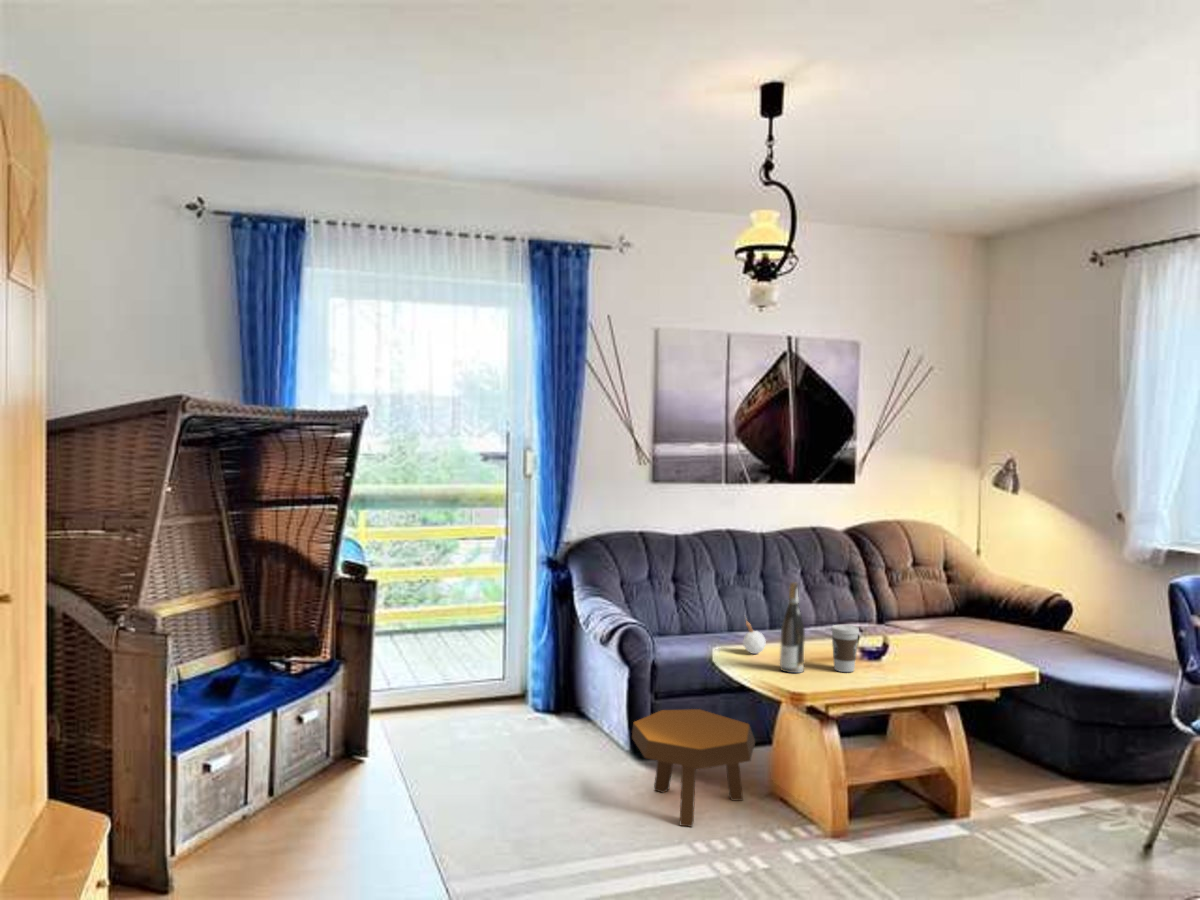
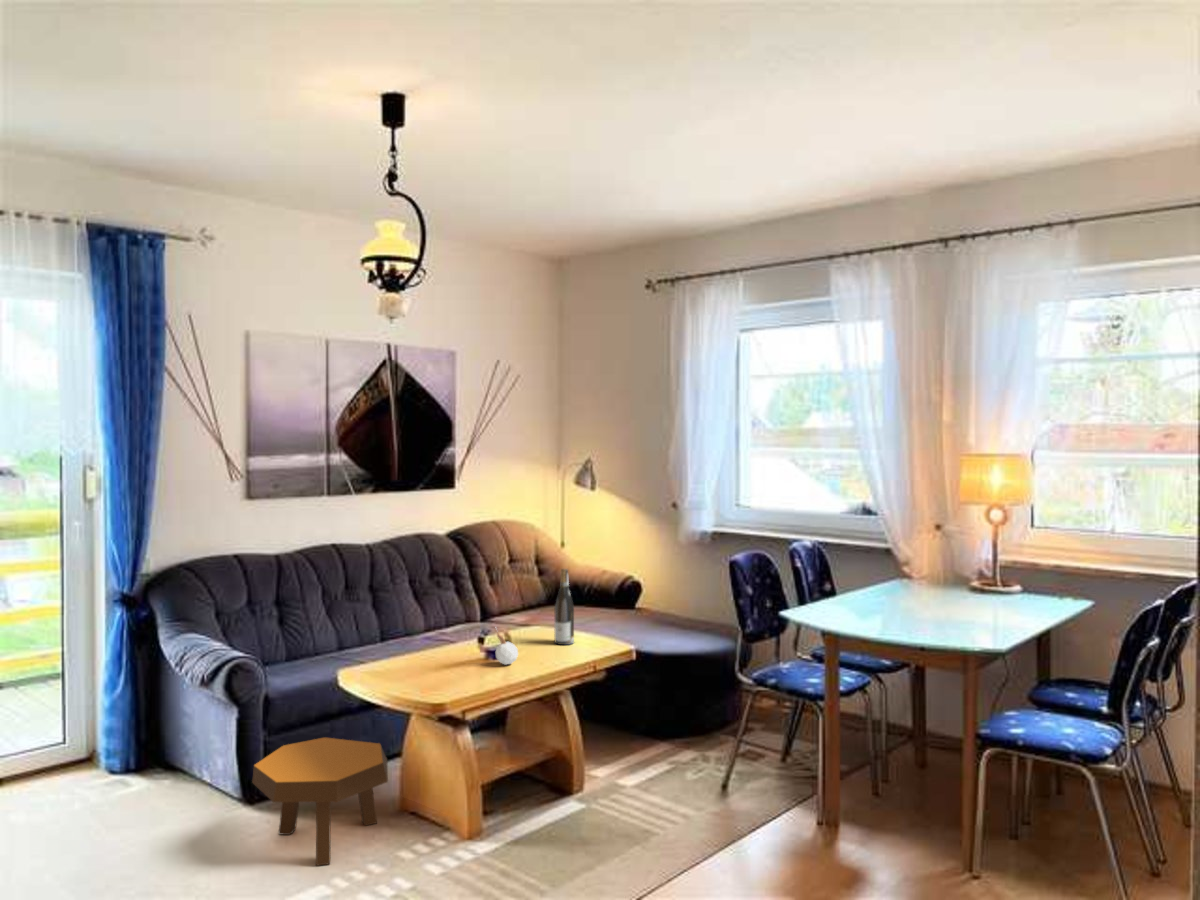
wine bottle: present [780,582,805,673] -> present [554,569,574,645]
candle: present [743,621,766,654] -> present [496,631,518,665]
coffee cup: present [832,625,859,672] -> none [462,630,488,677]

